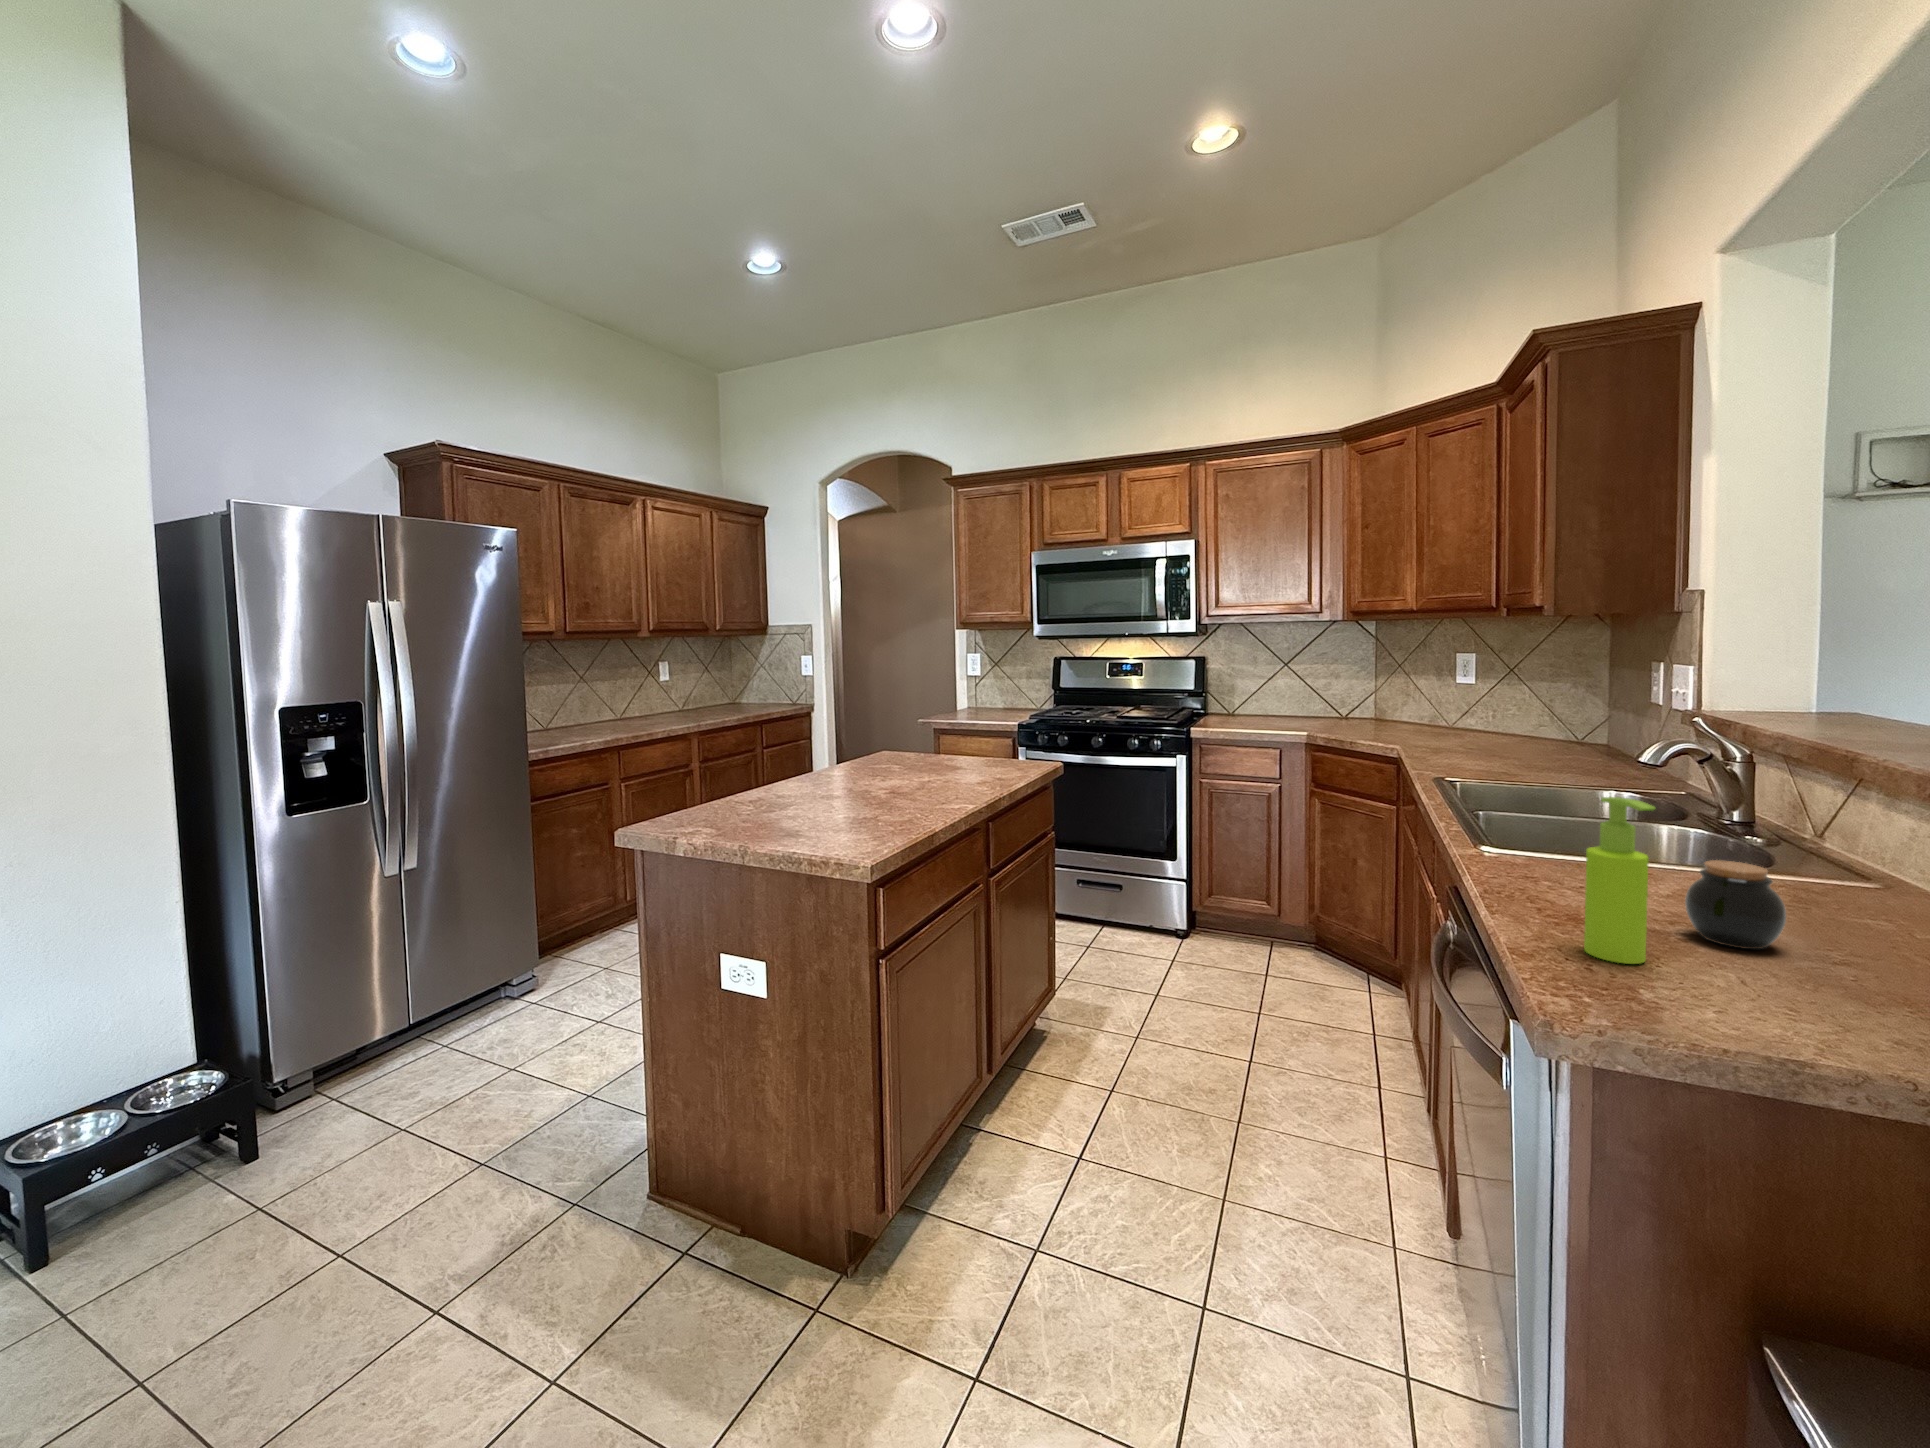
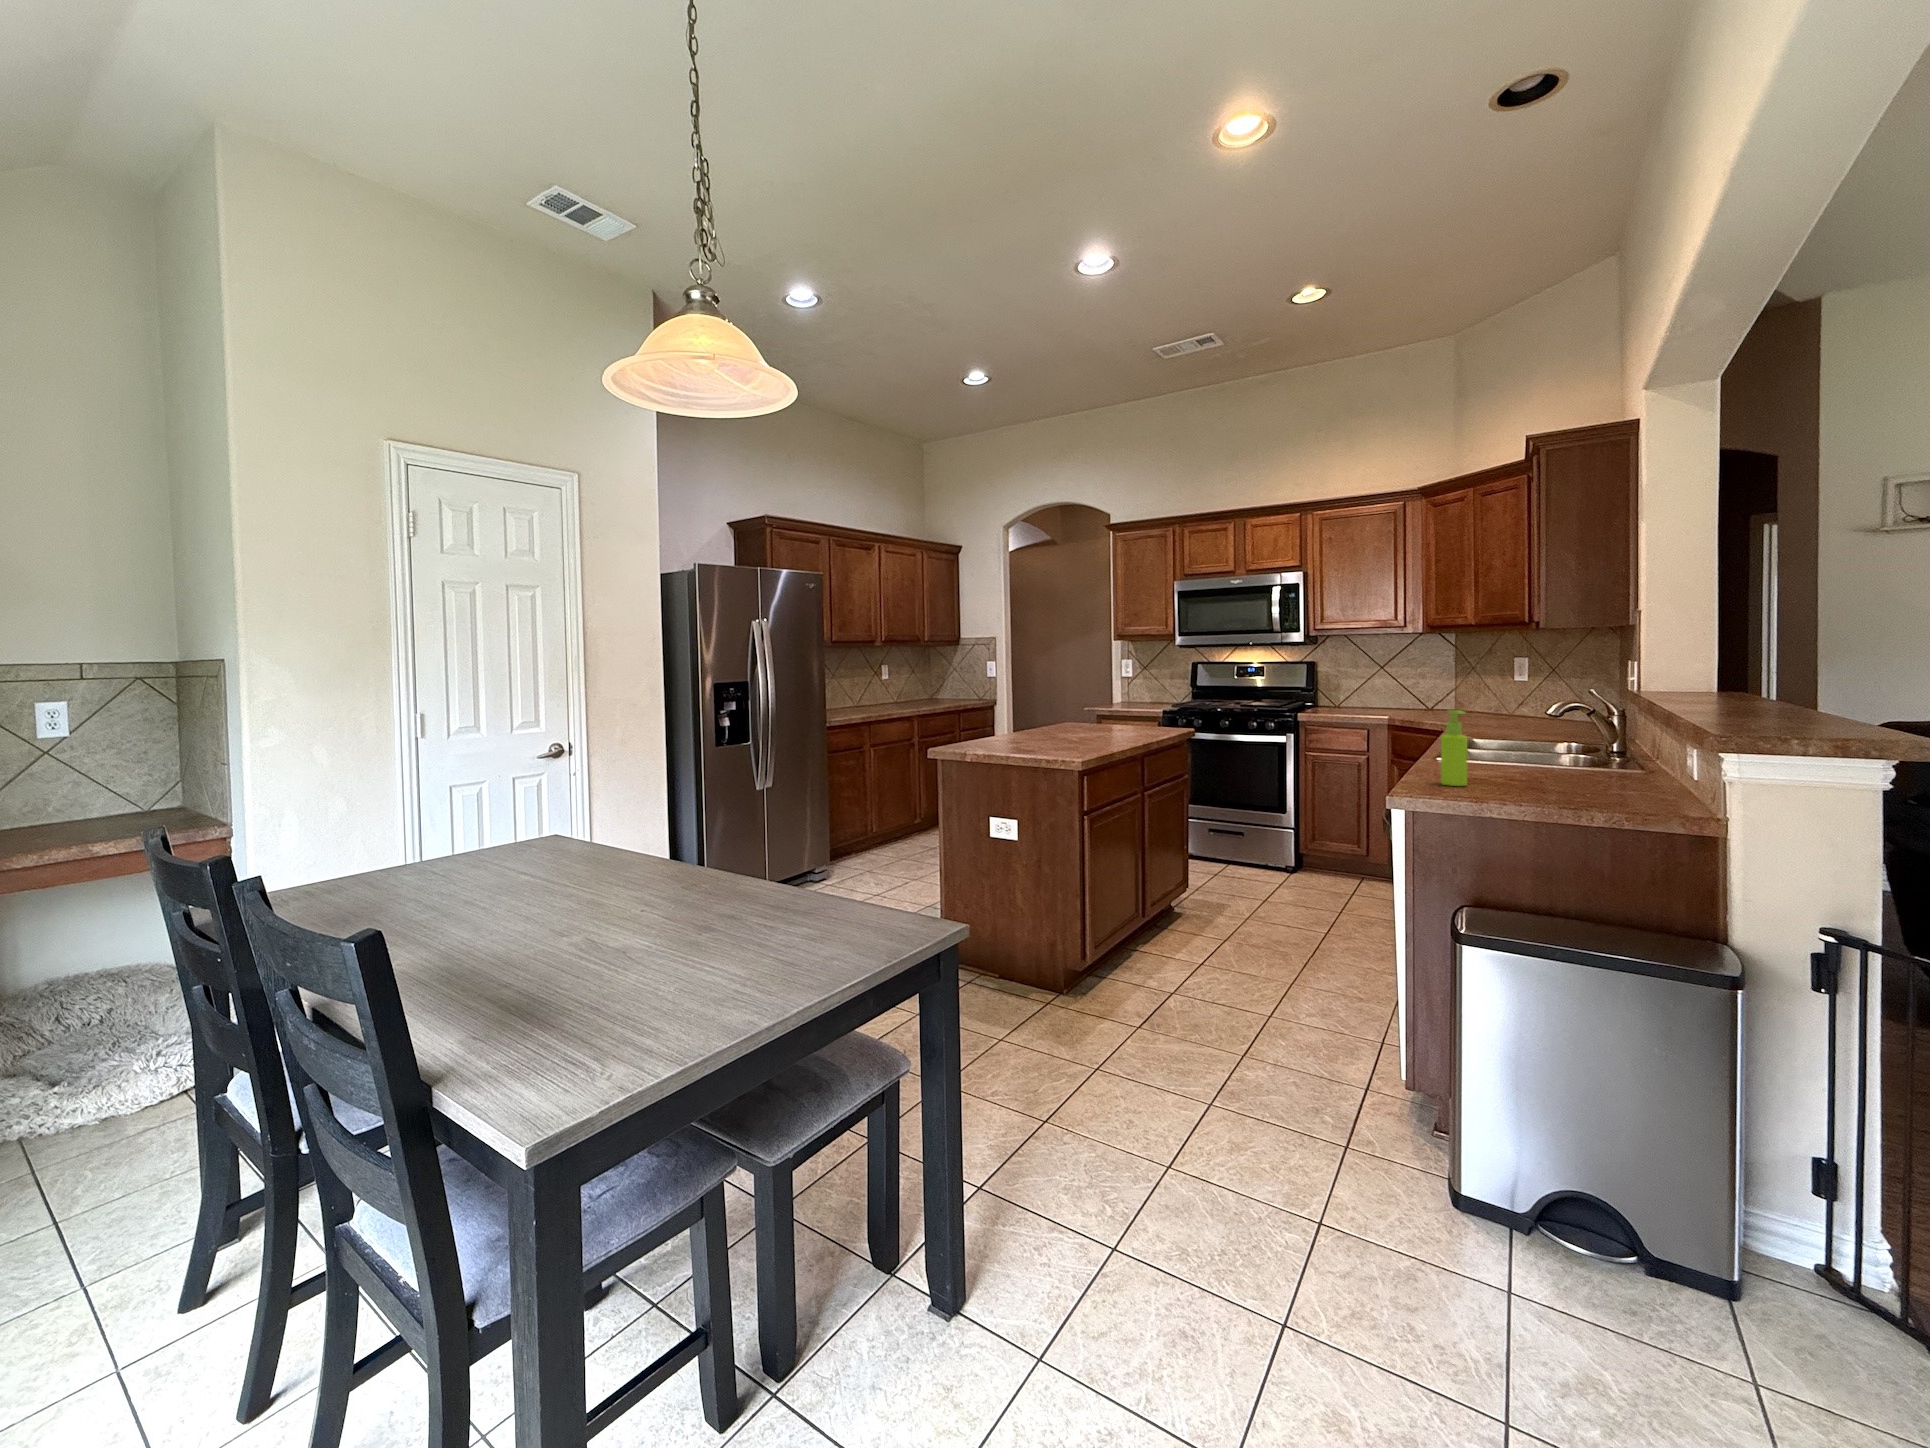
jar: present [1685,860,1786,949] -> none [1504,746,1547,785]

